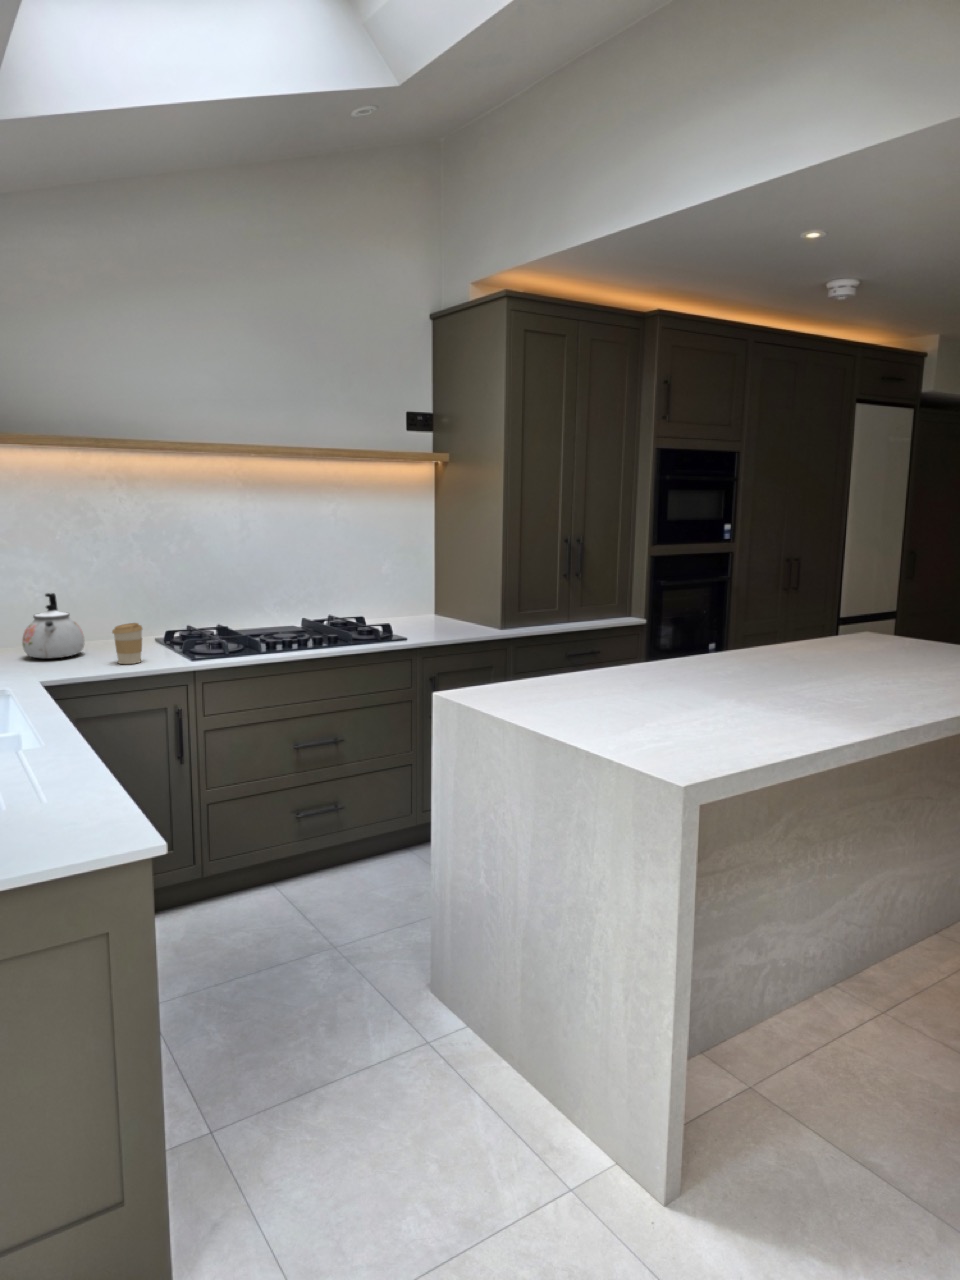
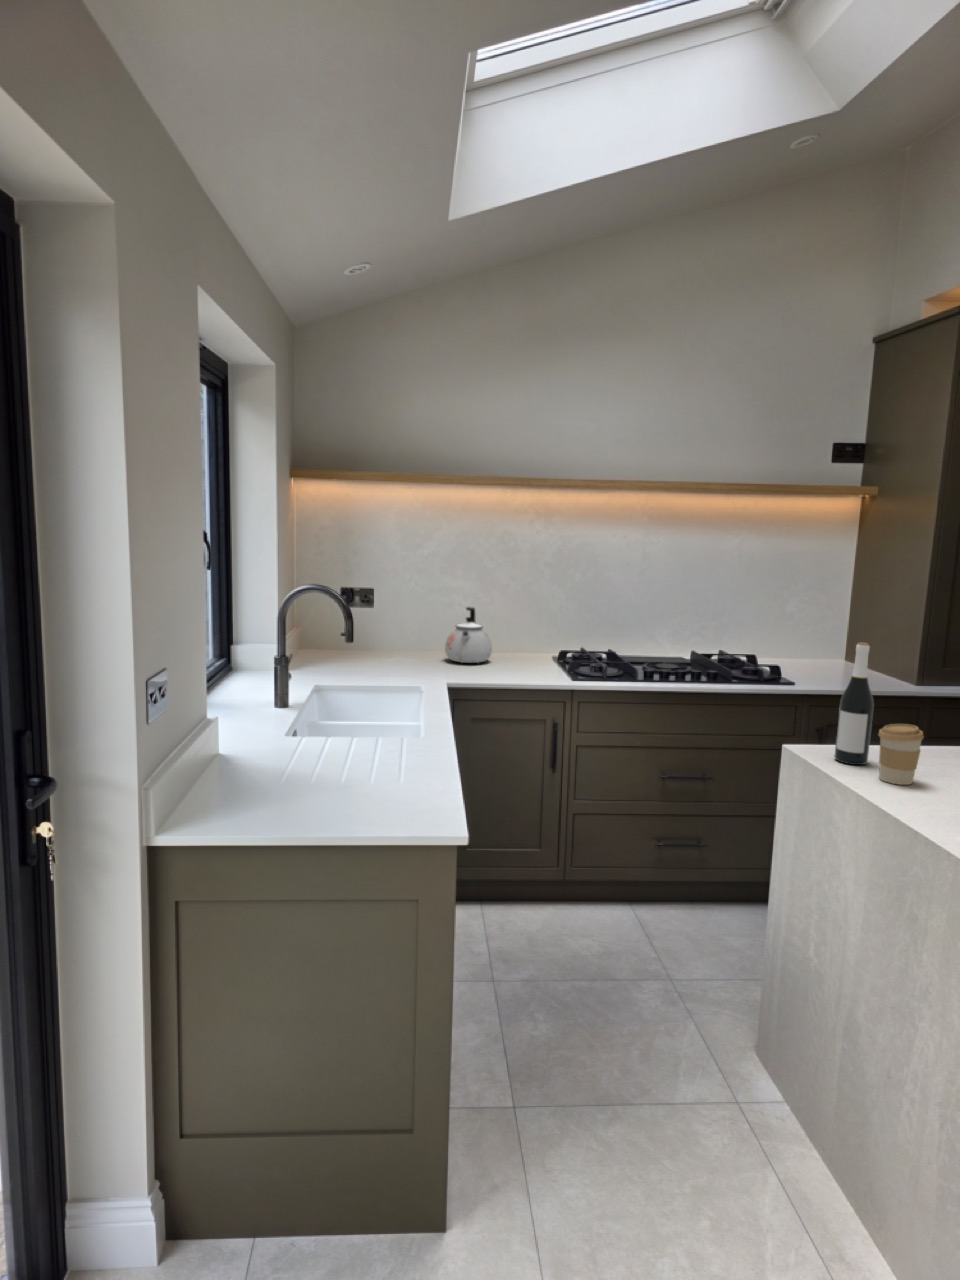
wine bottle: none [478,588,507,700] -> present [835,642,874,765]
coffee cup: present [112,623,142,664] -> present [879,724,924,785]

